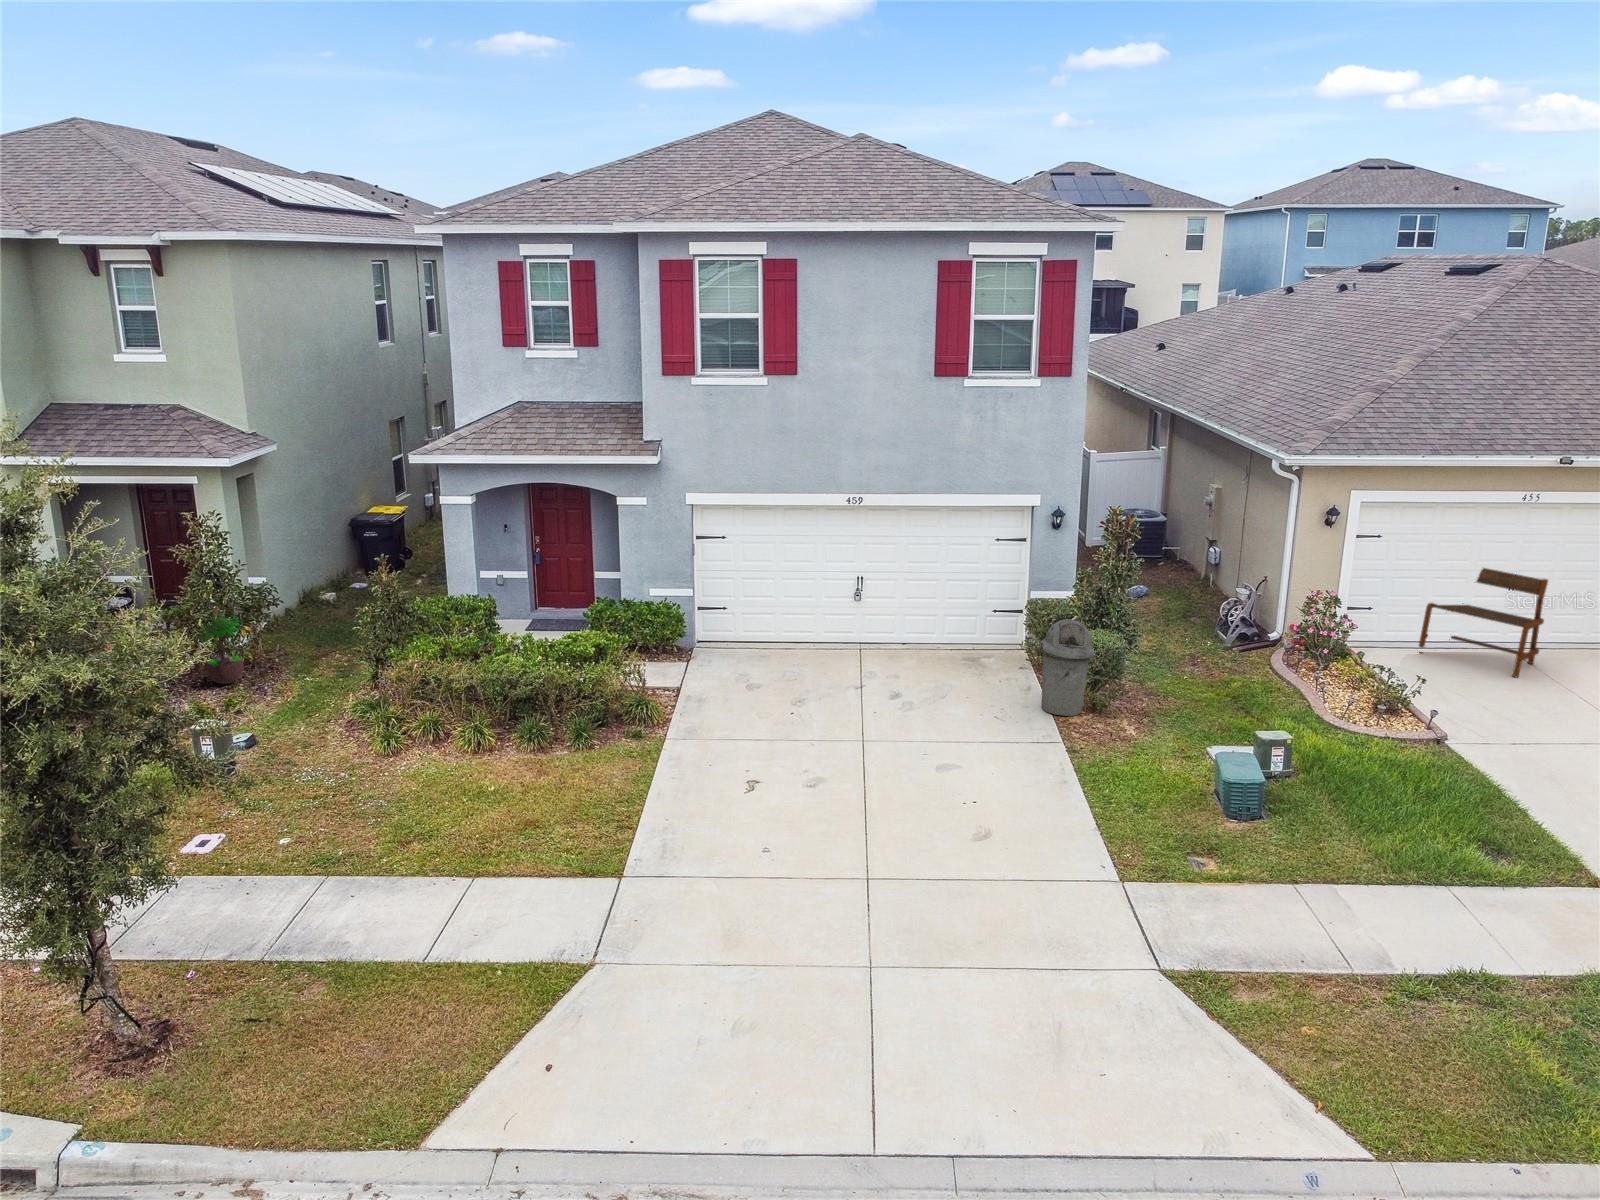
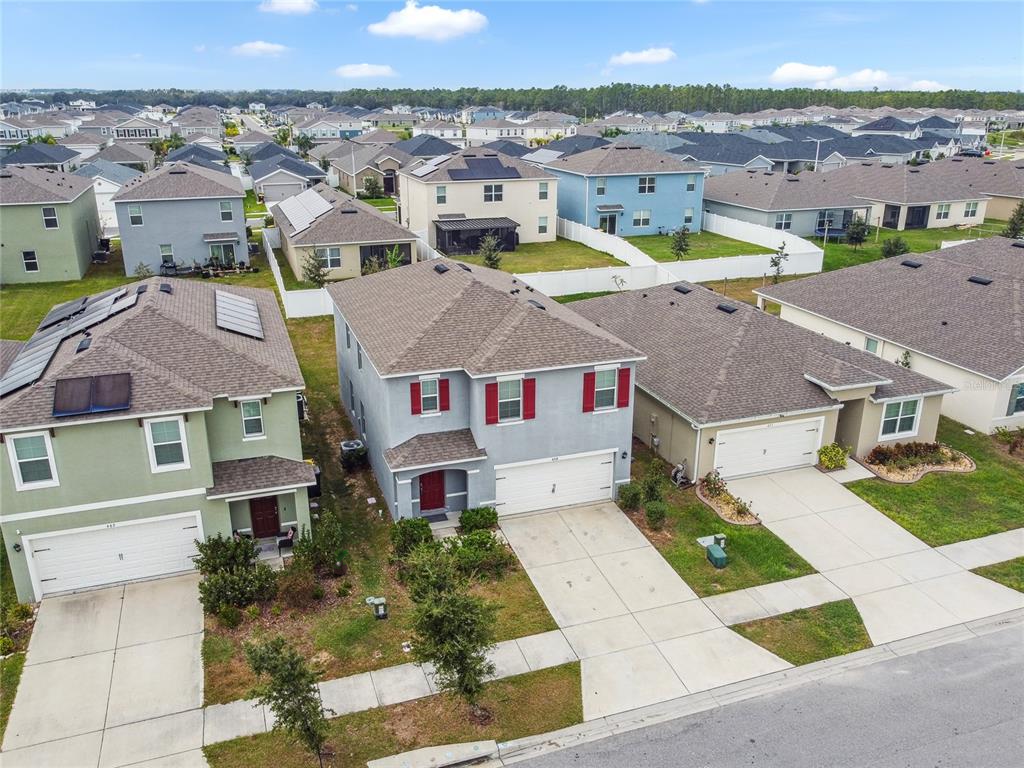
bench: present [1419,568,1548,677] -> none [738,448,777,489]
trash can: present [1040,619,1094,716] -> none [637,500,656,533]

